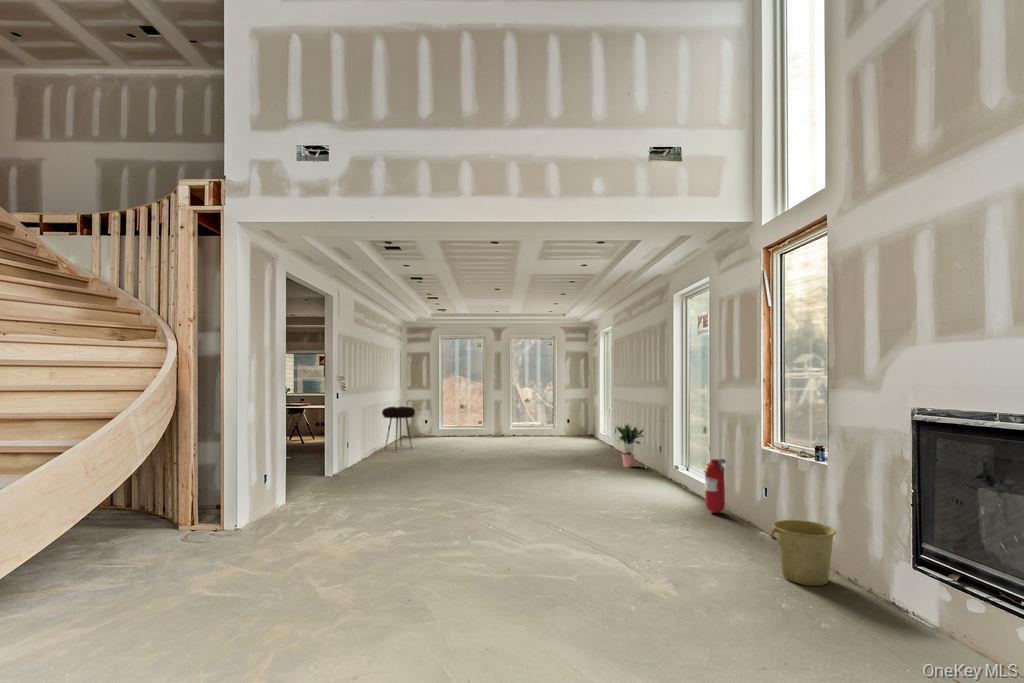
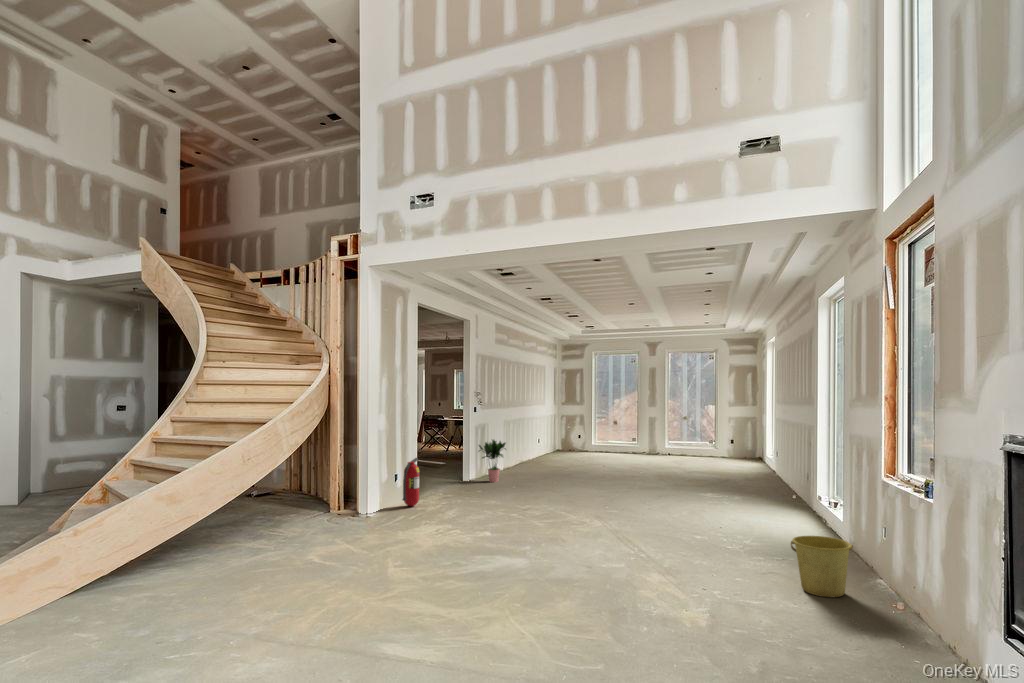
stool: present [382,406,415,450] -> none [528,422,560,465]
potted plant: present [617,425,643,468] -> present [479,440,506,482]
fire extinguisher: present [705,459,726,513] -> present [403,458,419,506]

